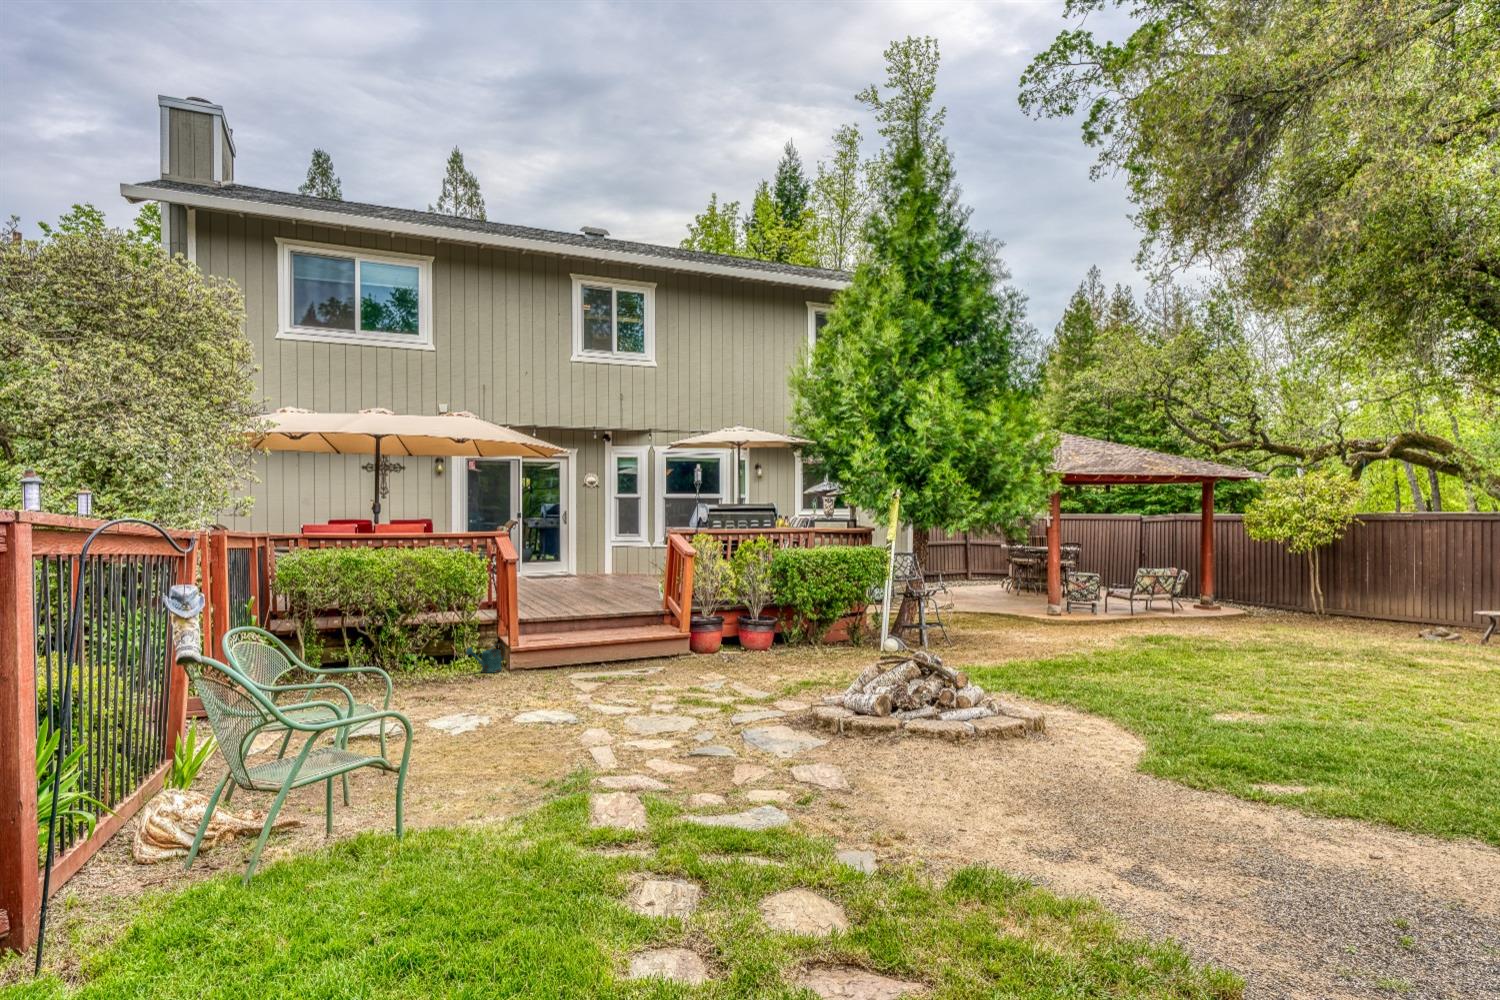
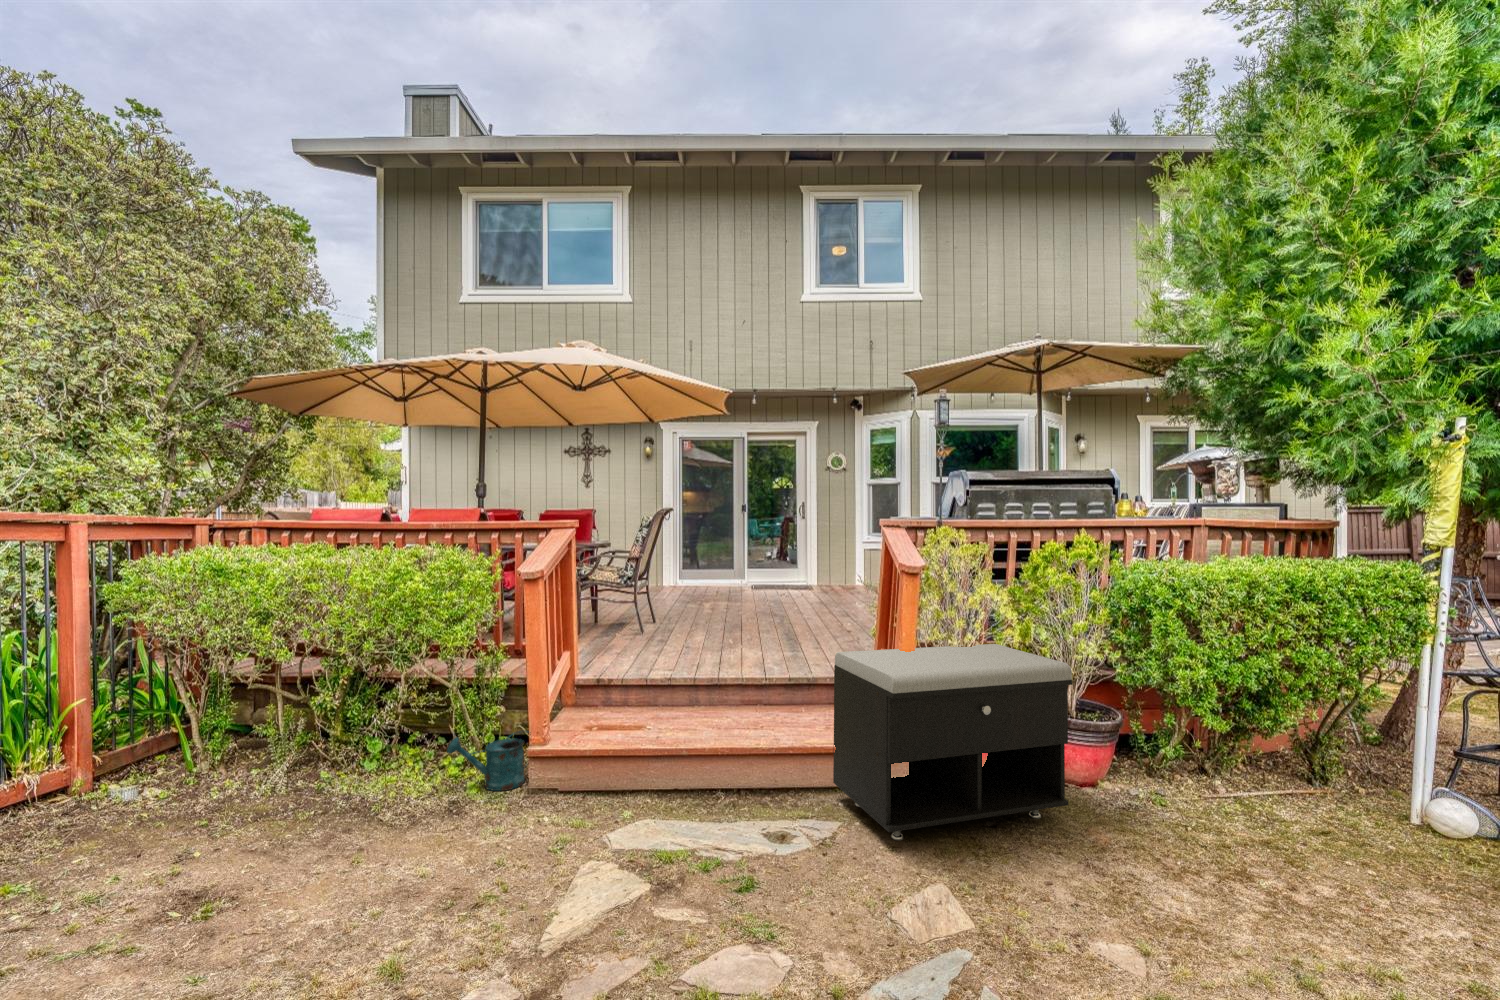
storage bench: none [657,589,758,667] -> present [833,644,1072,841]

